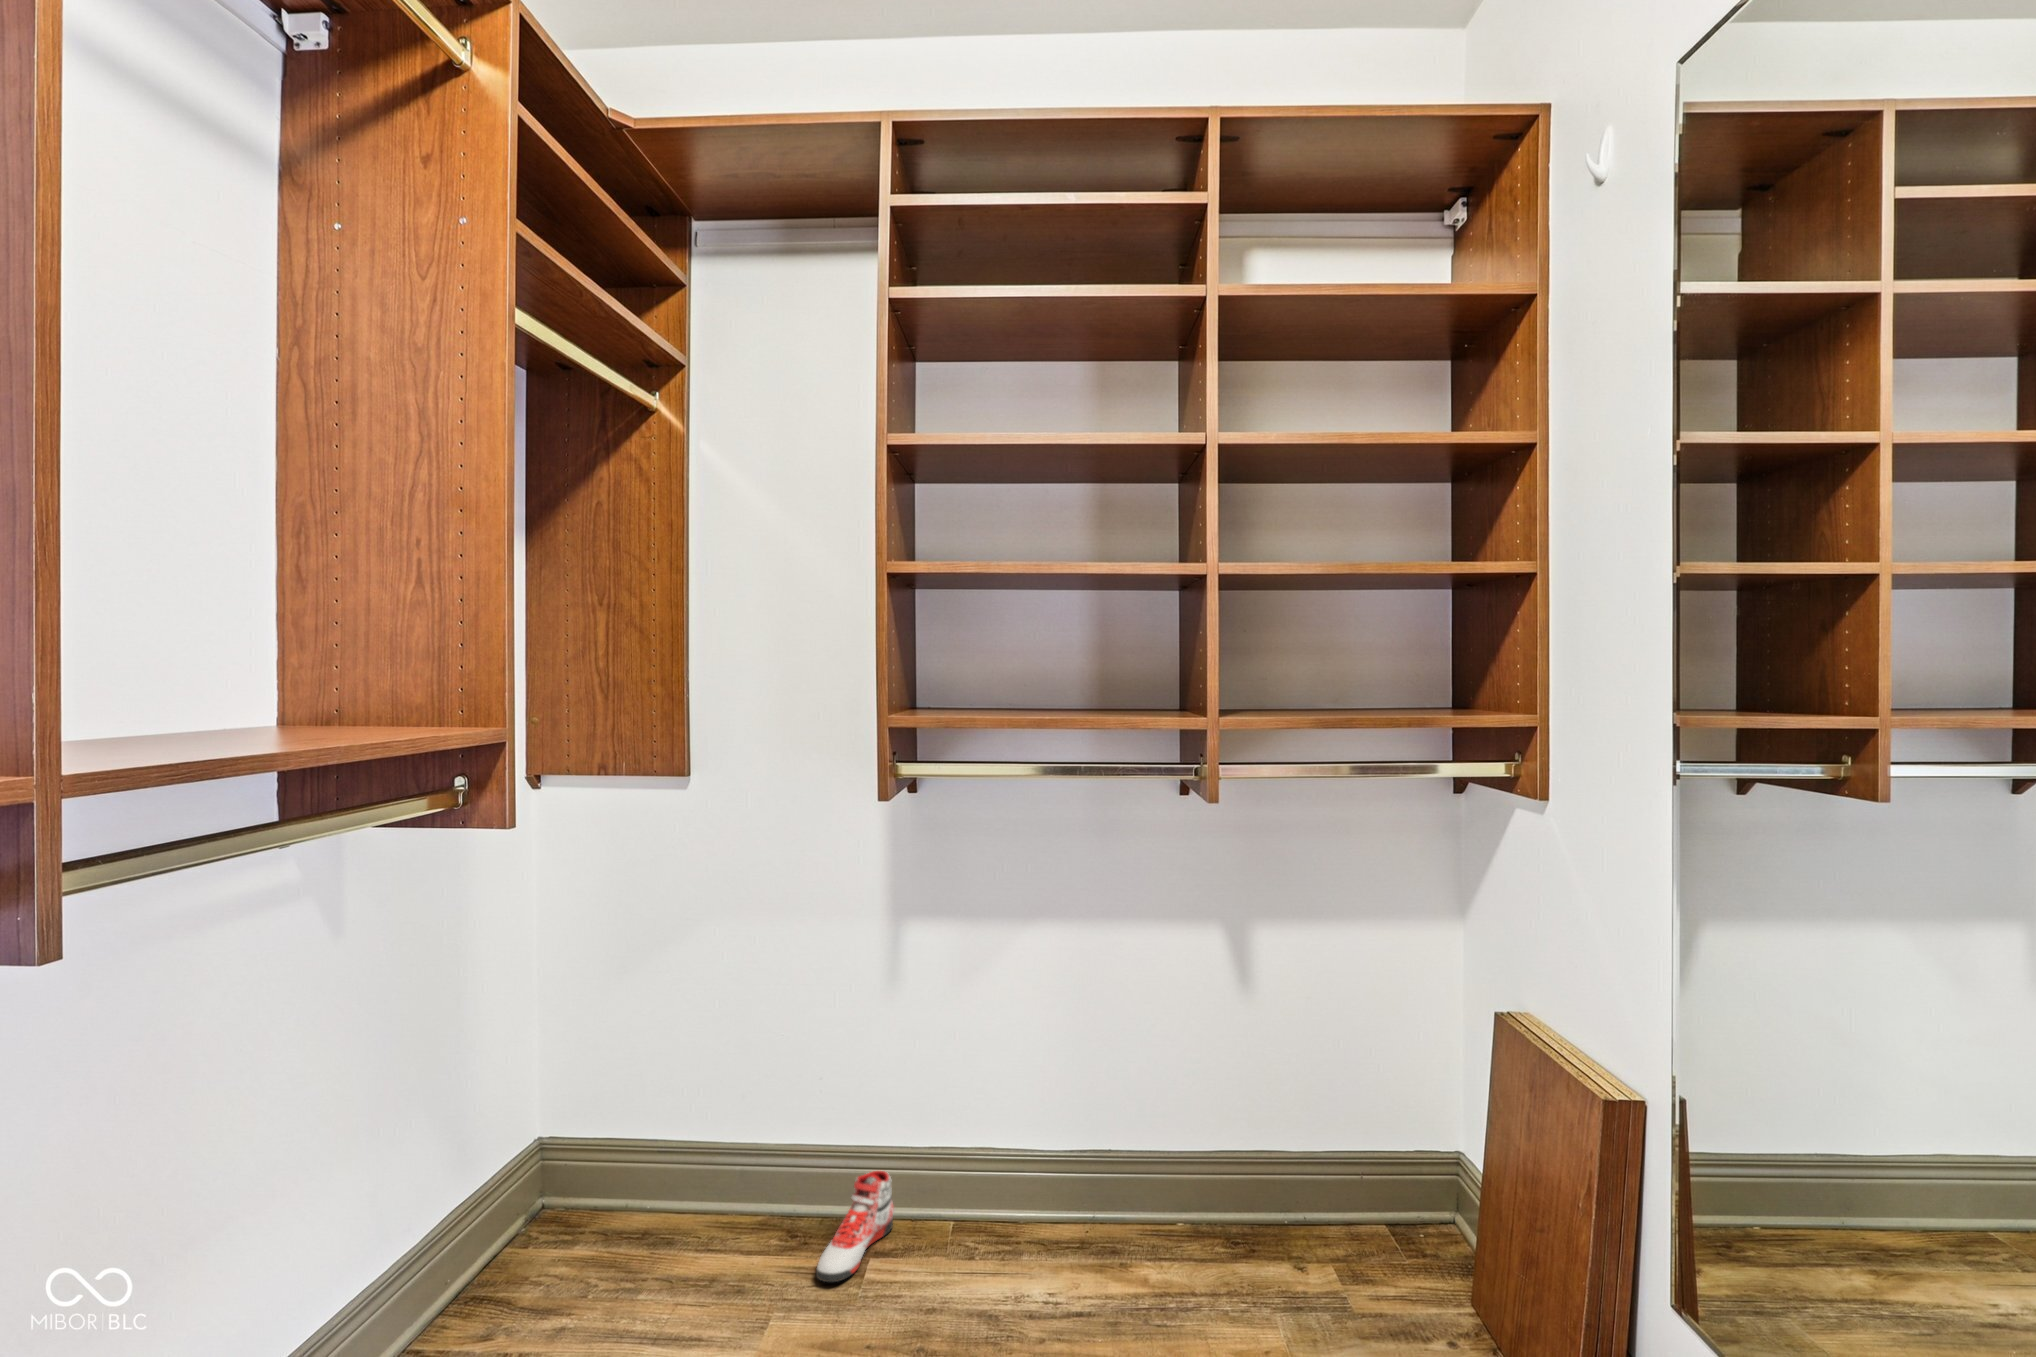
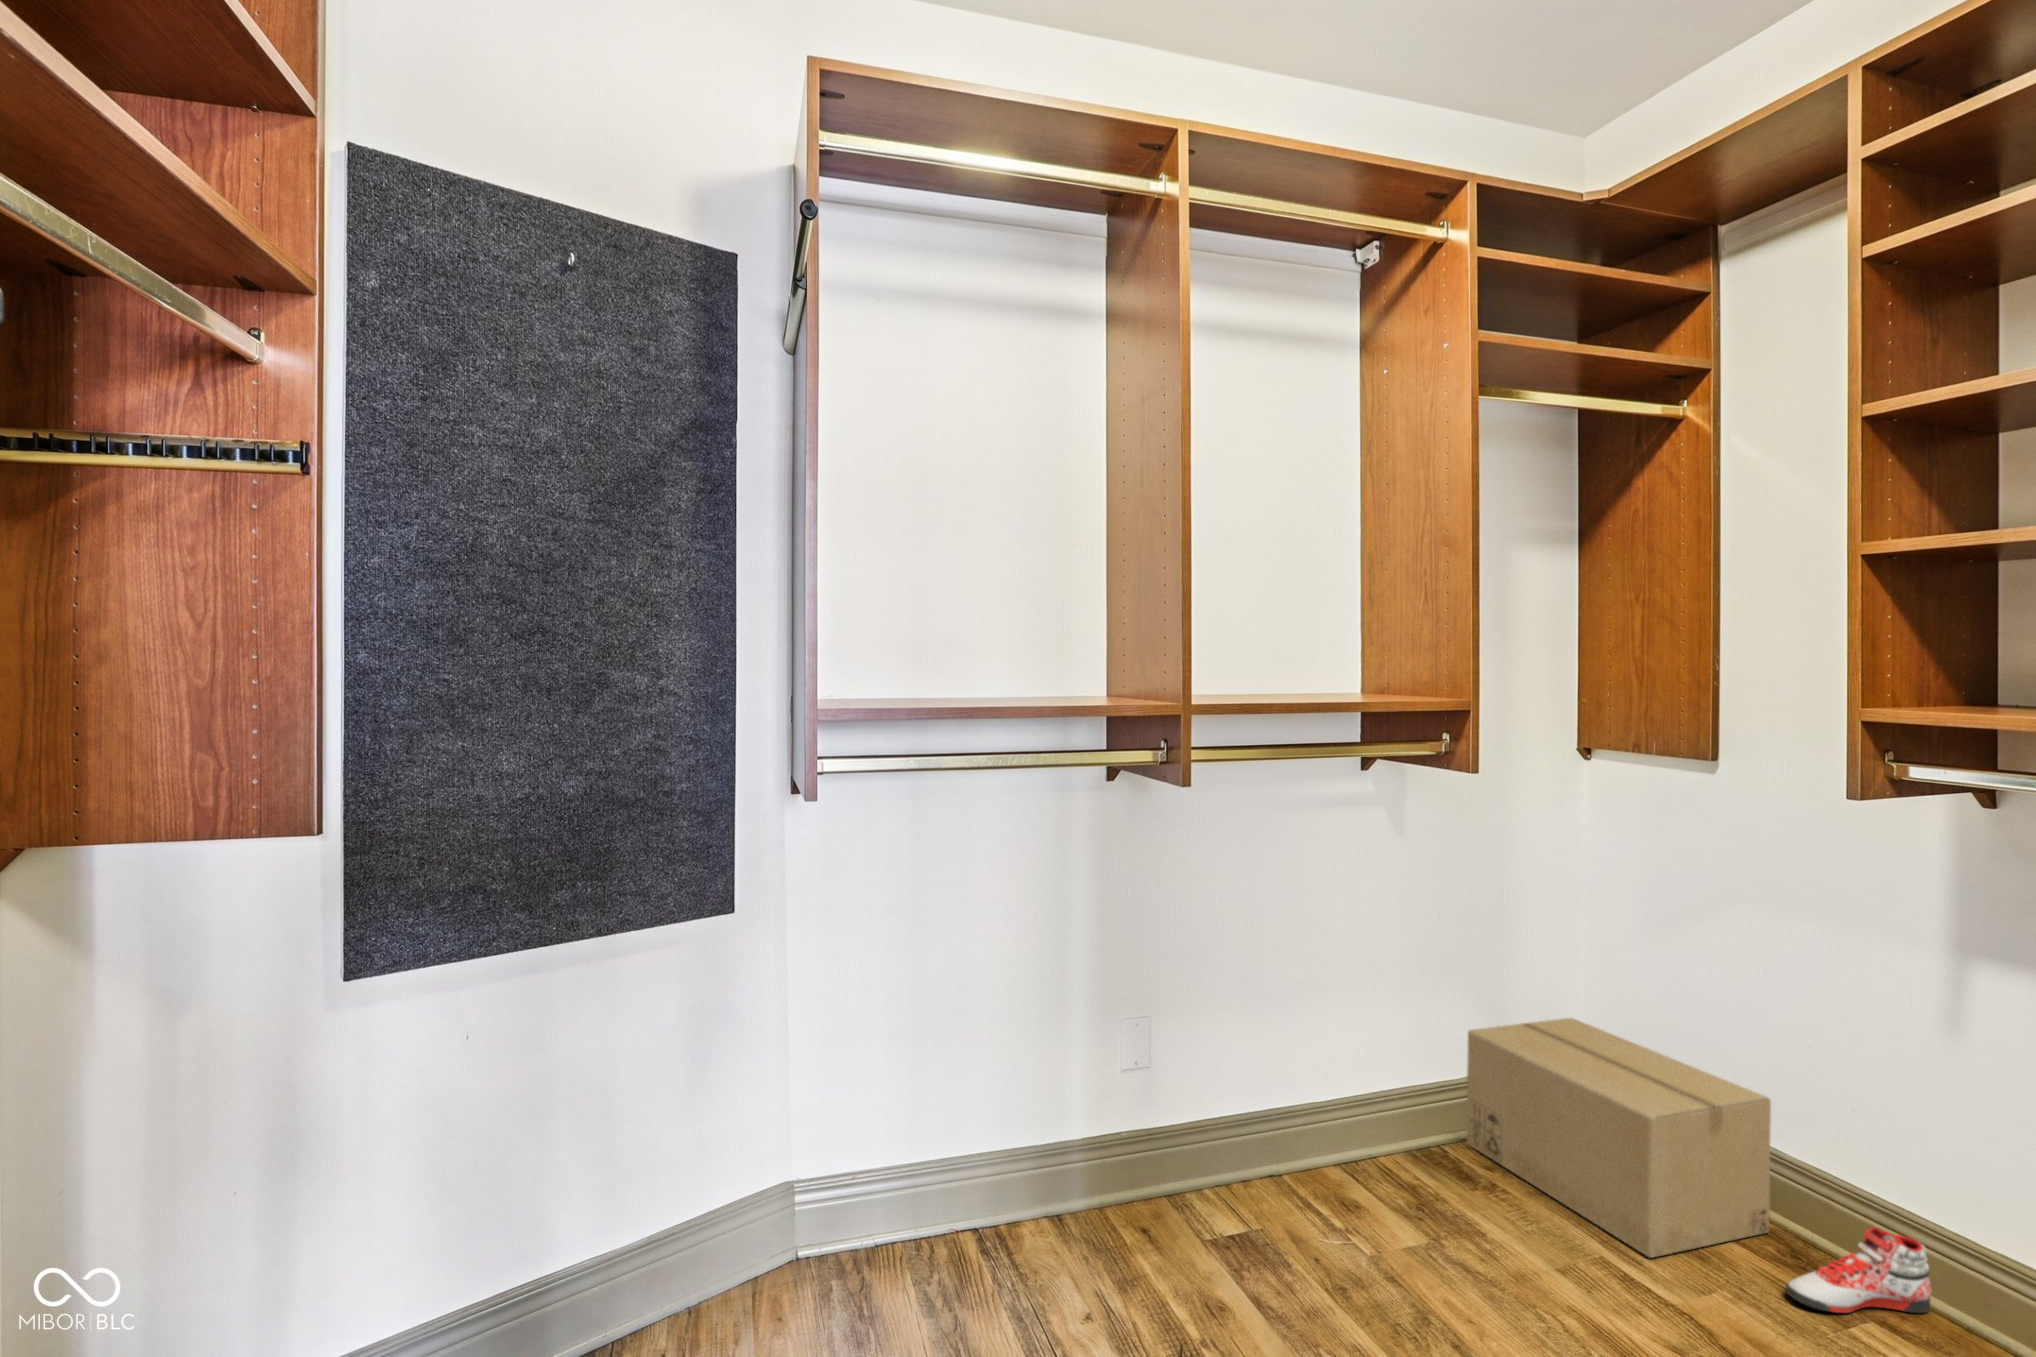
cardboard box: none [440,1093,764,1327] -> present [1467,1018,1771,1258]

